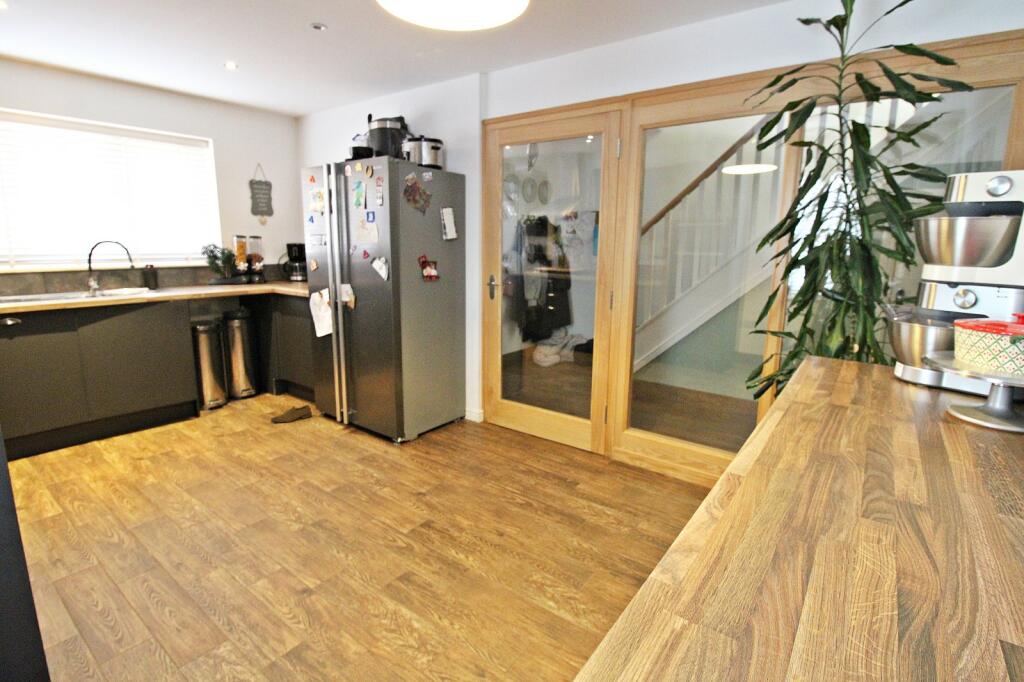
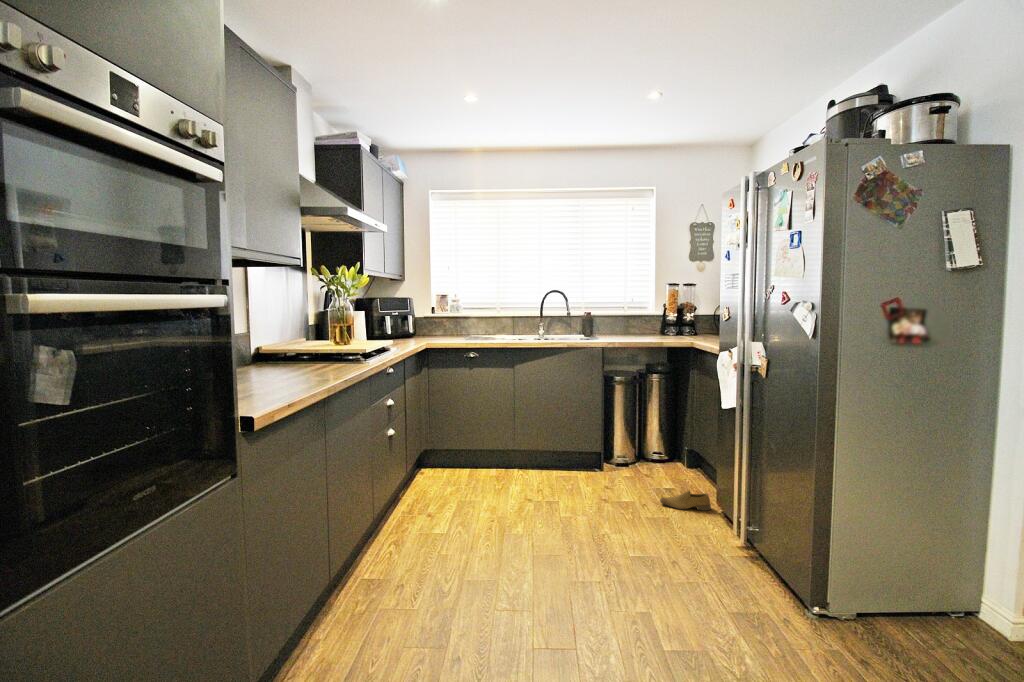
potted plant: present [202,244,242,284] -> none [634,290,671,335]

